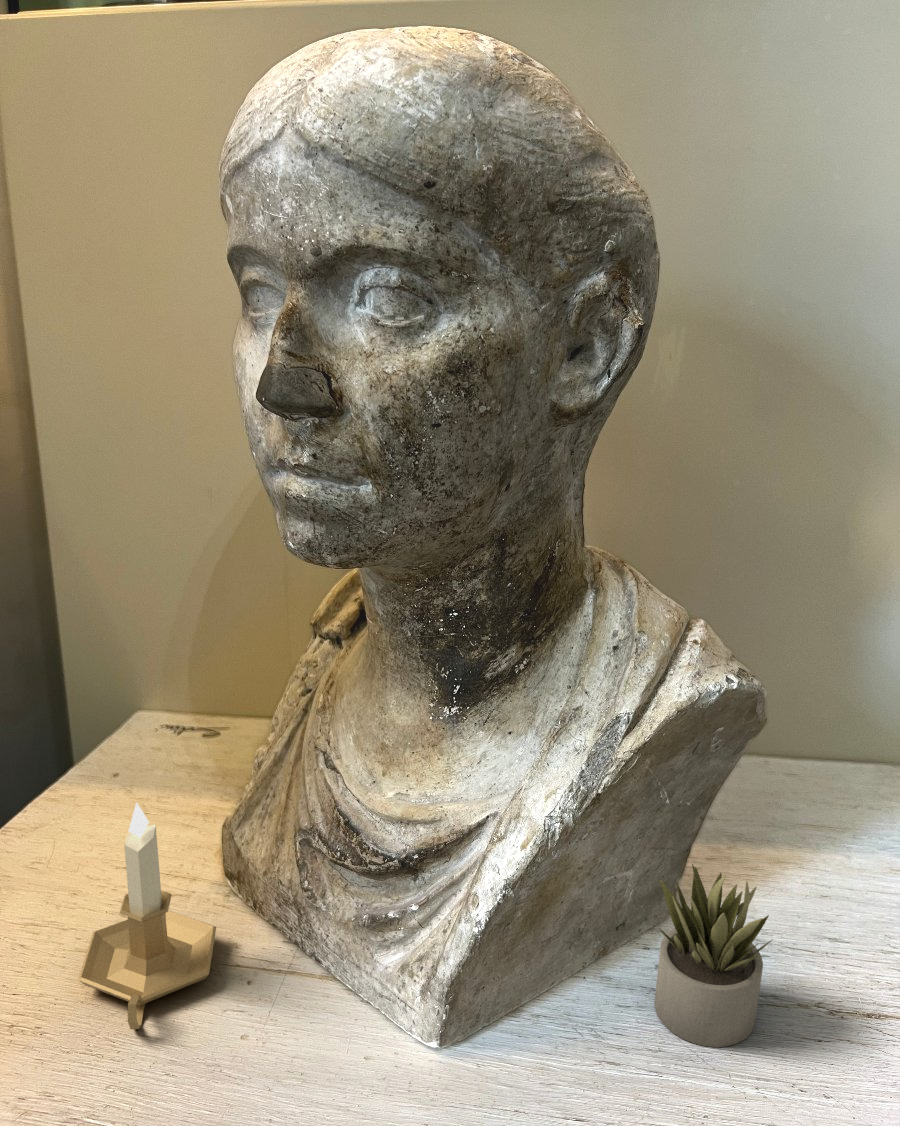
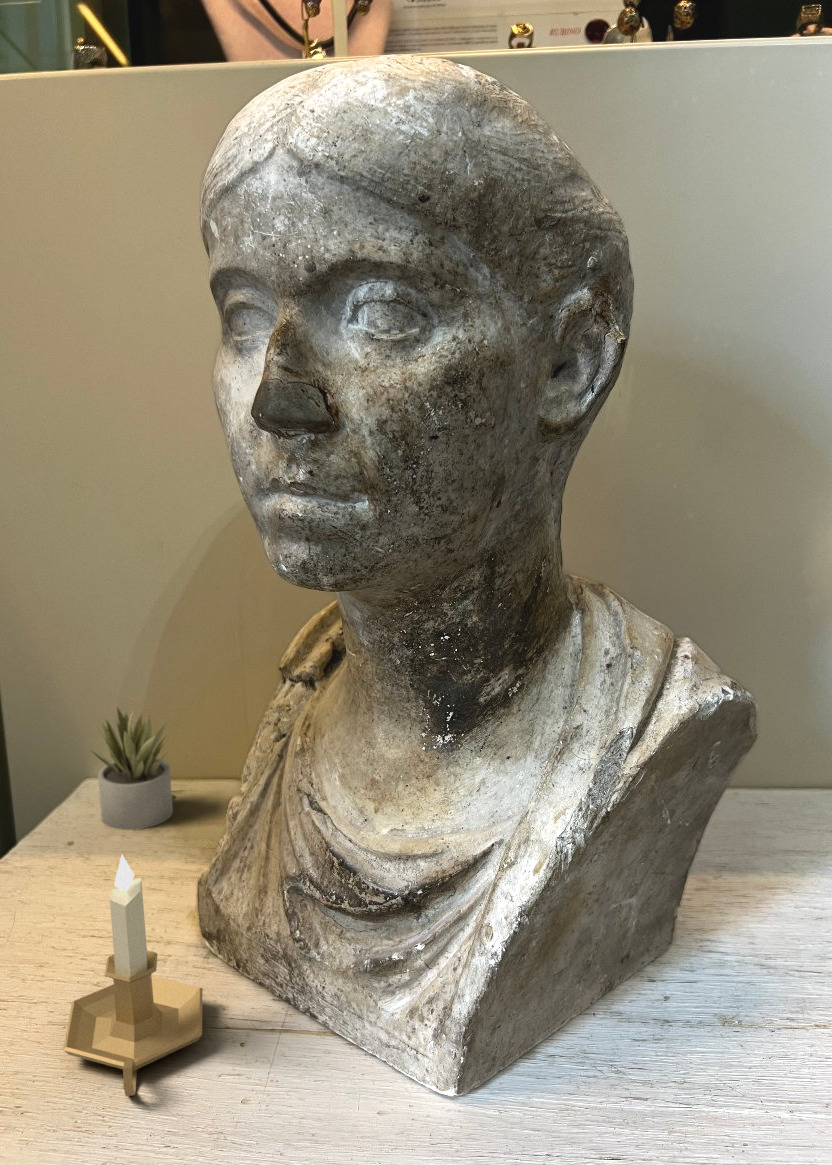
succulent plant: present [655,864,772,1047] -> present [94,708,173,830]

